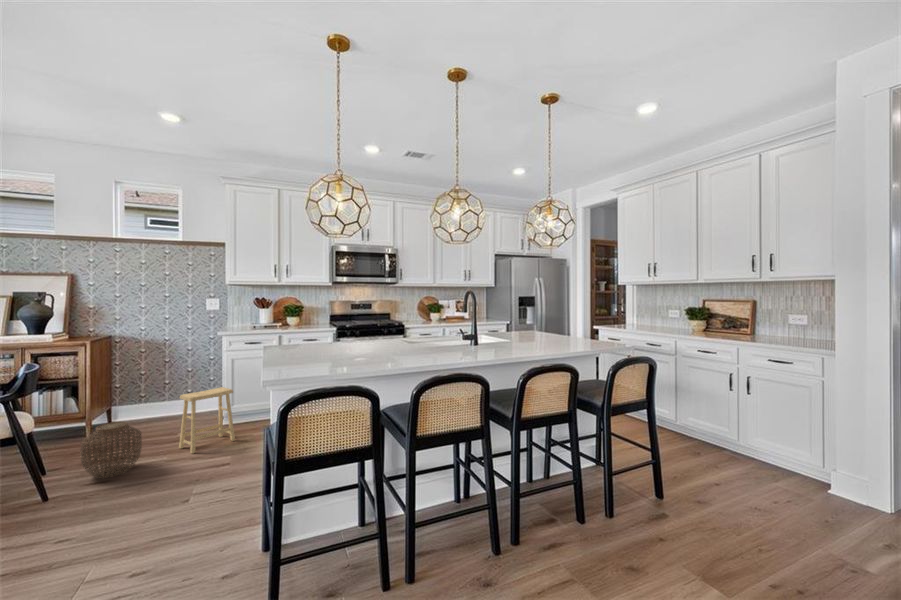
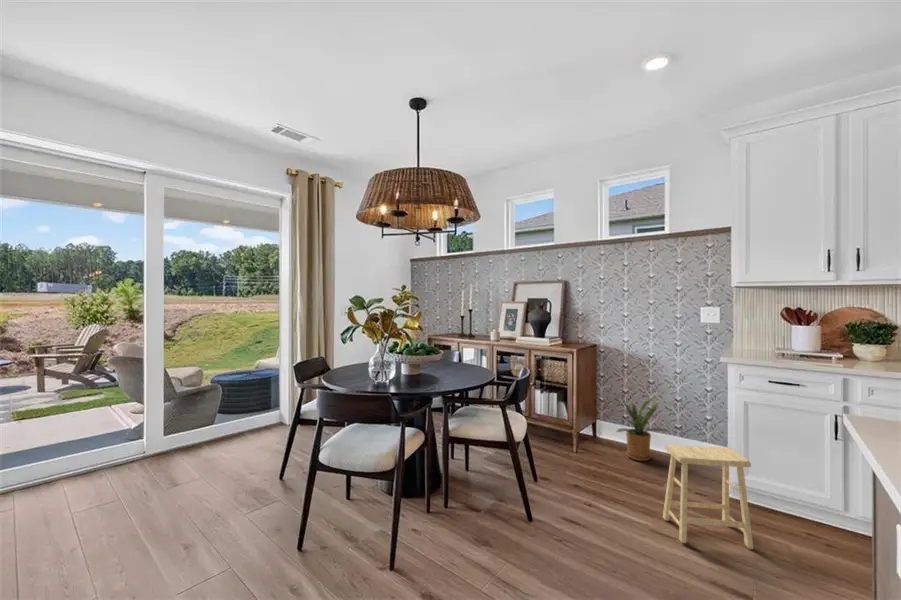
house plant: none [123,370,185,427] -> present [617,397,668,461]
woven basket: present [81,422,142,478] -> none [555,457,616,532]

